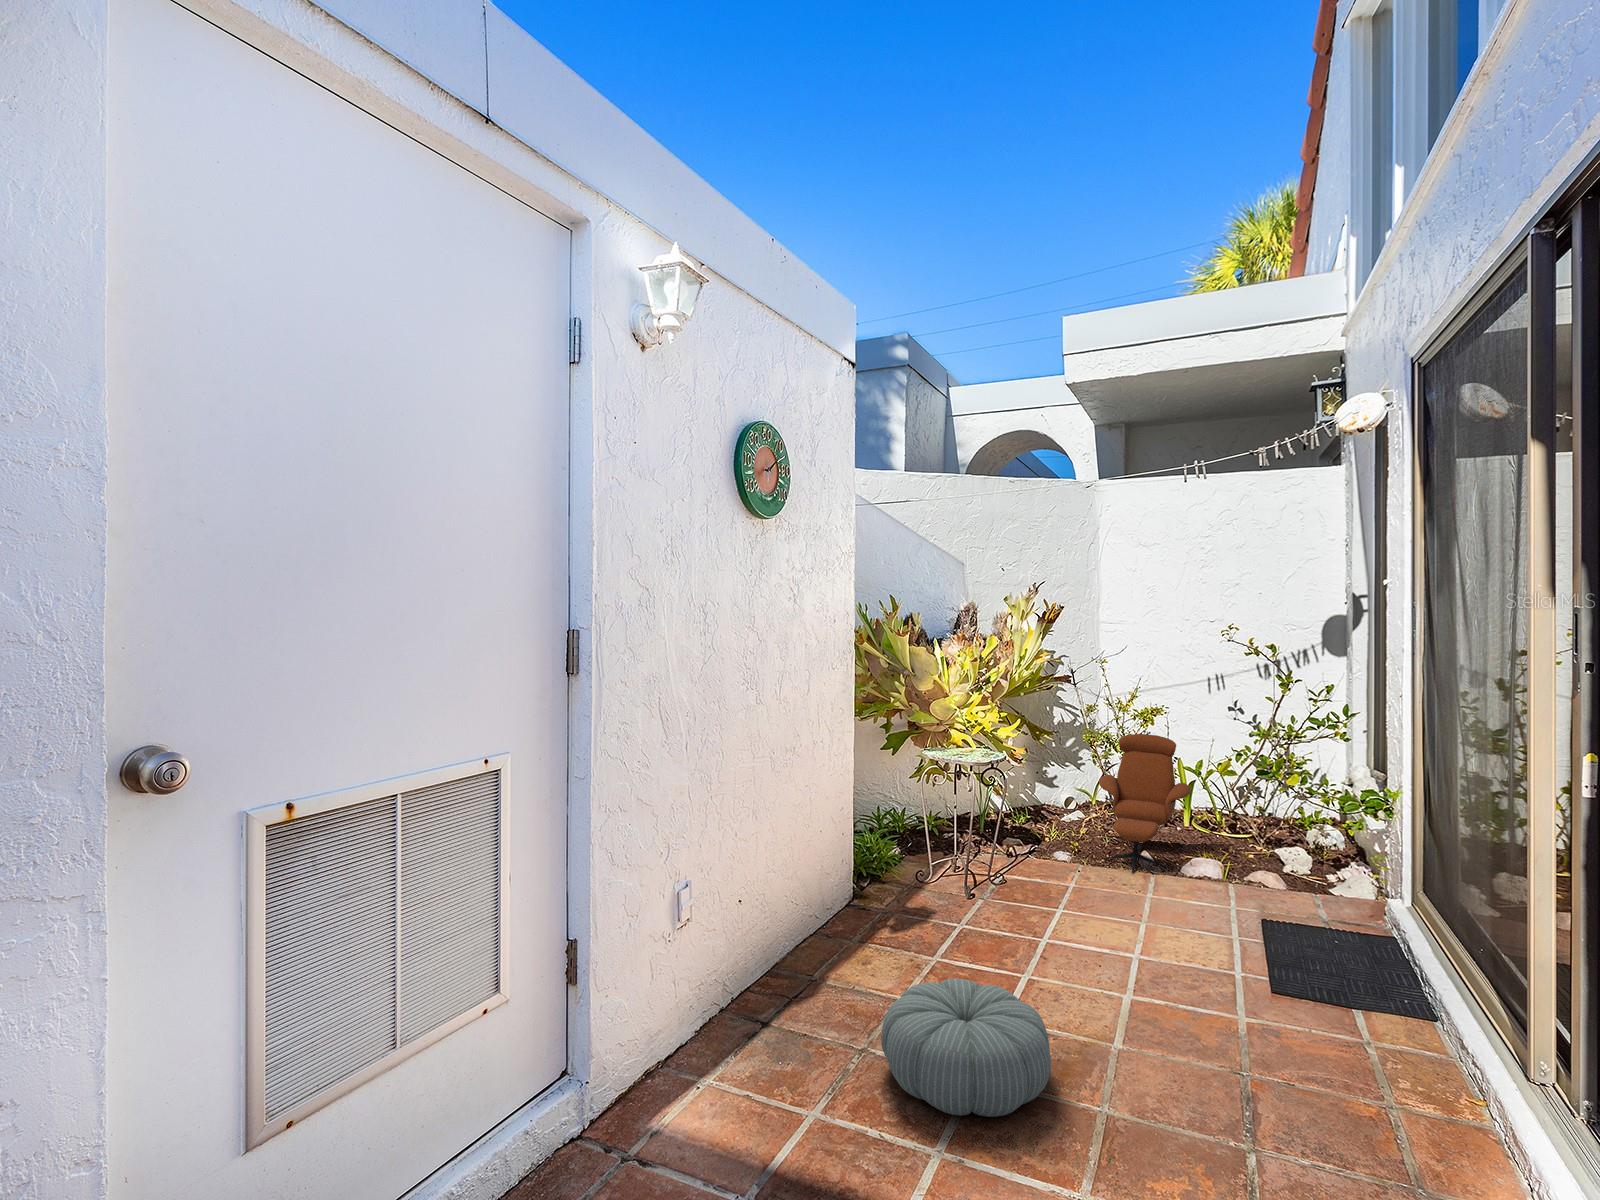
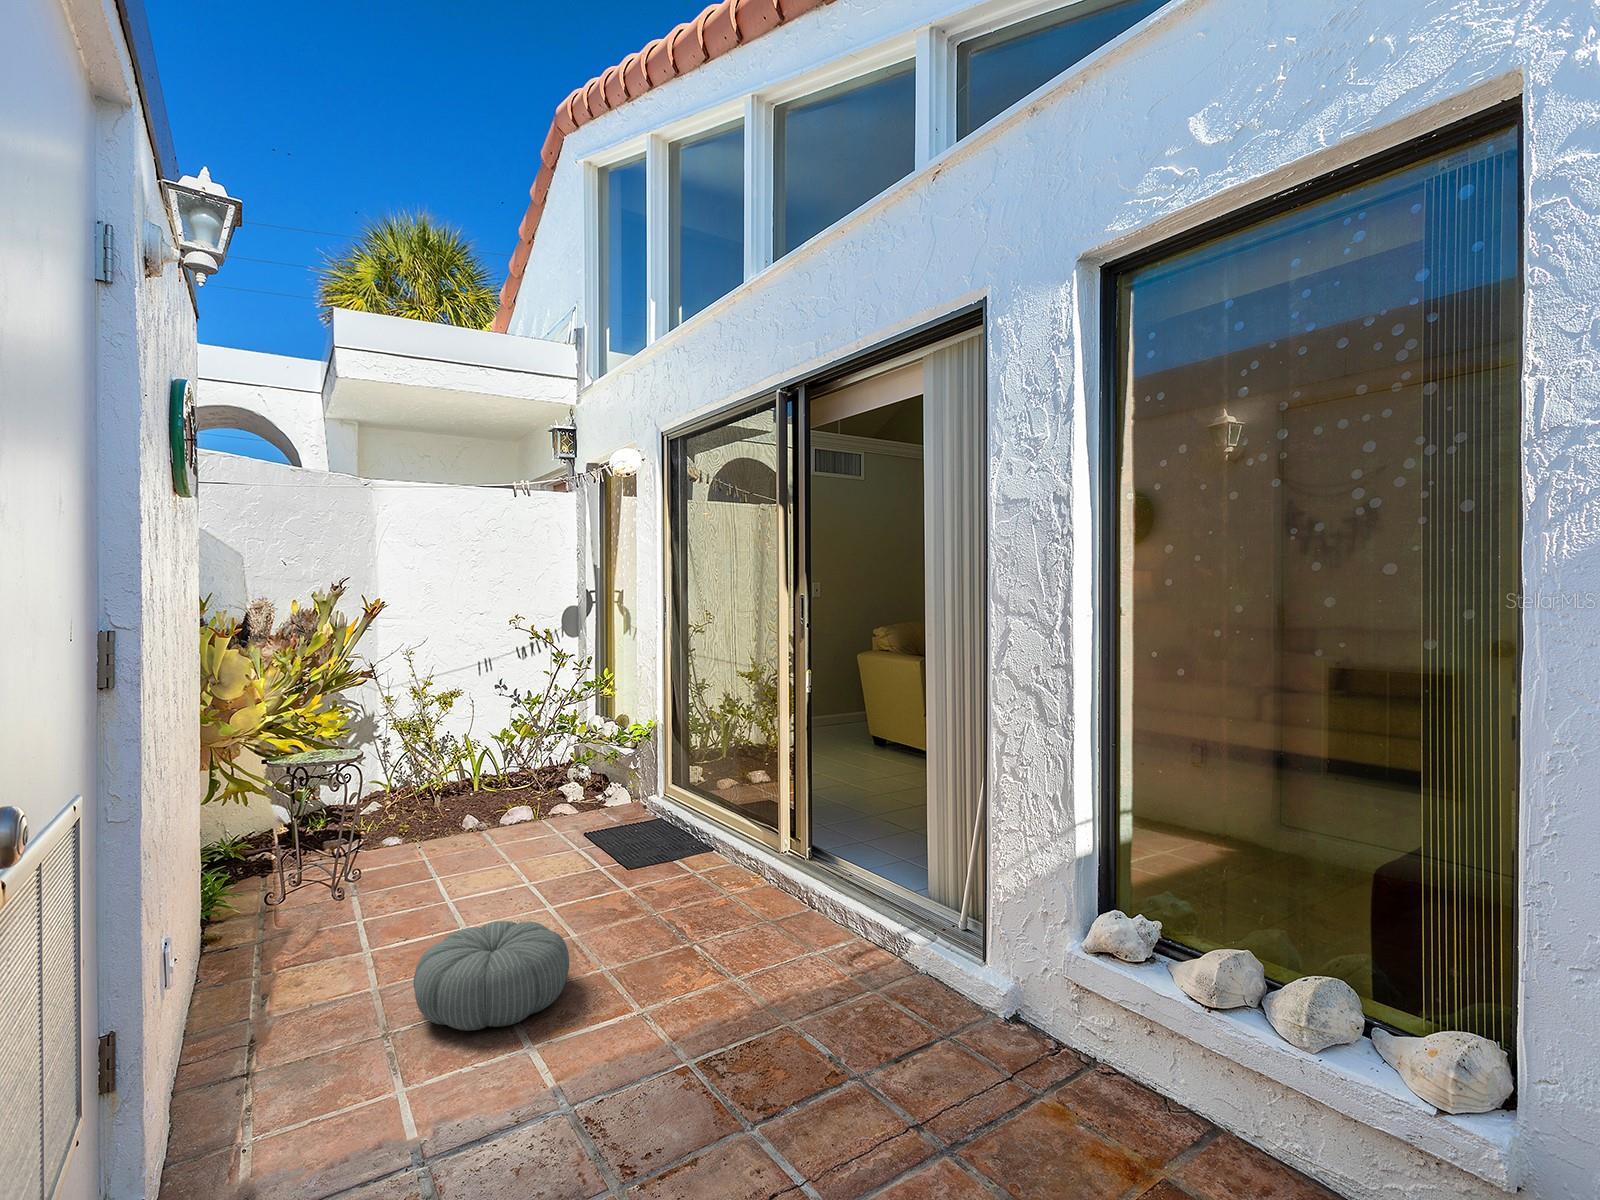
lounge chair: present [1099,734,1191,873] -> none [402,717,487,837]

